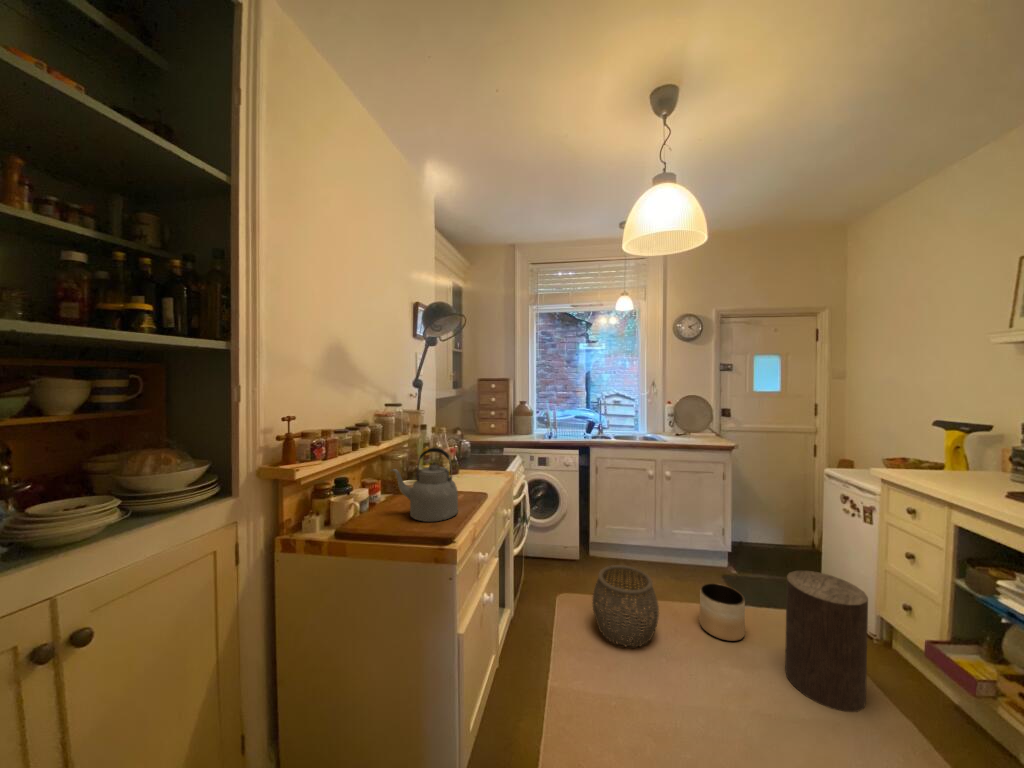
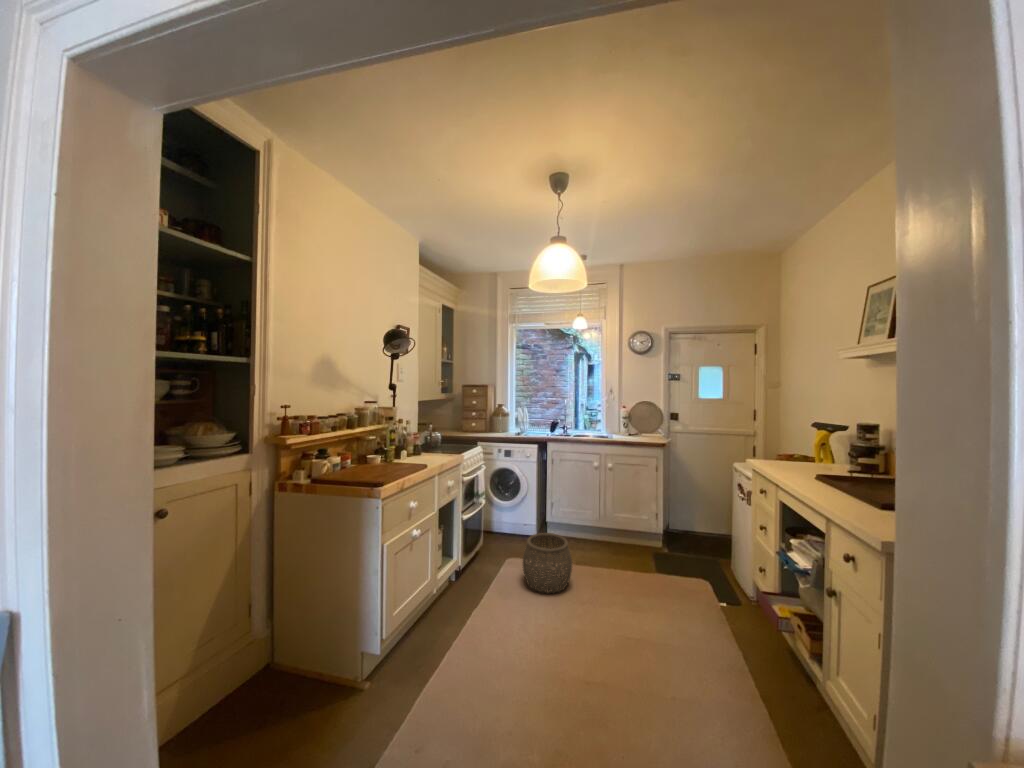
kettle: present [391,448,458,522] -> none [351,429,396,477]
stool: present [785,571,868,712] -> none [658,538,713,643]
planter: present [699,583,745,641] -> none [610,552,643,595]

